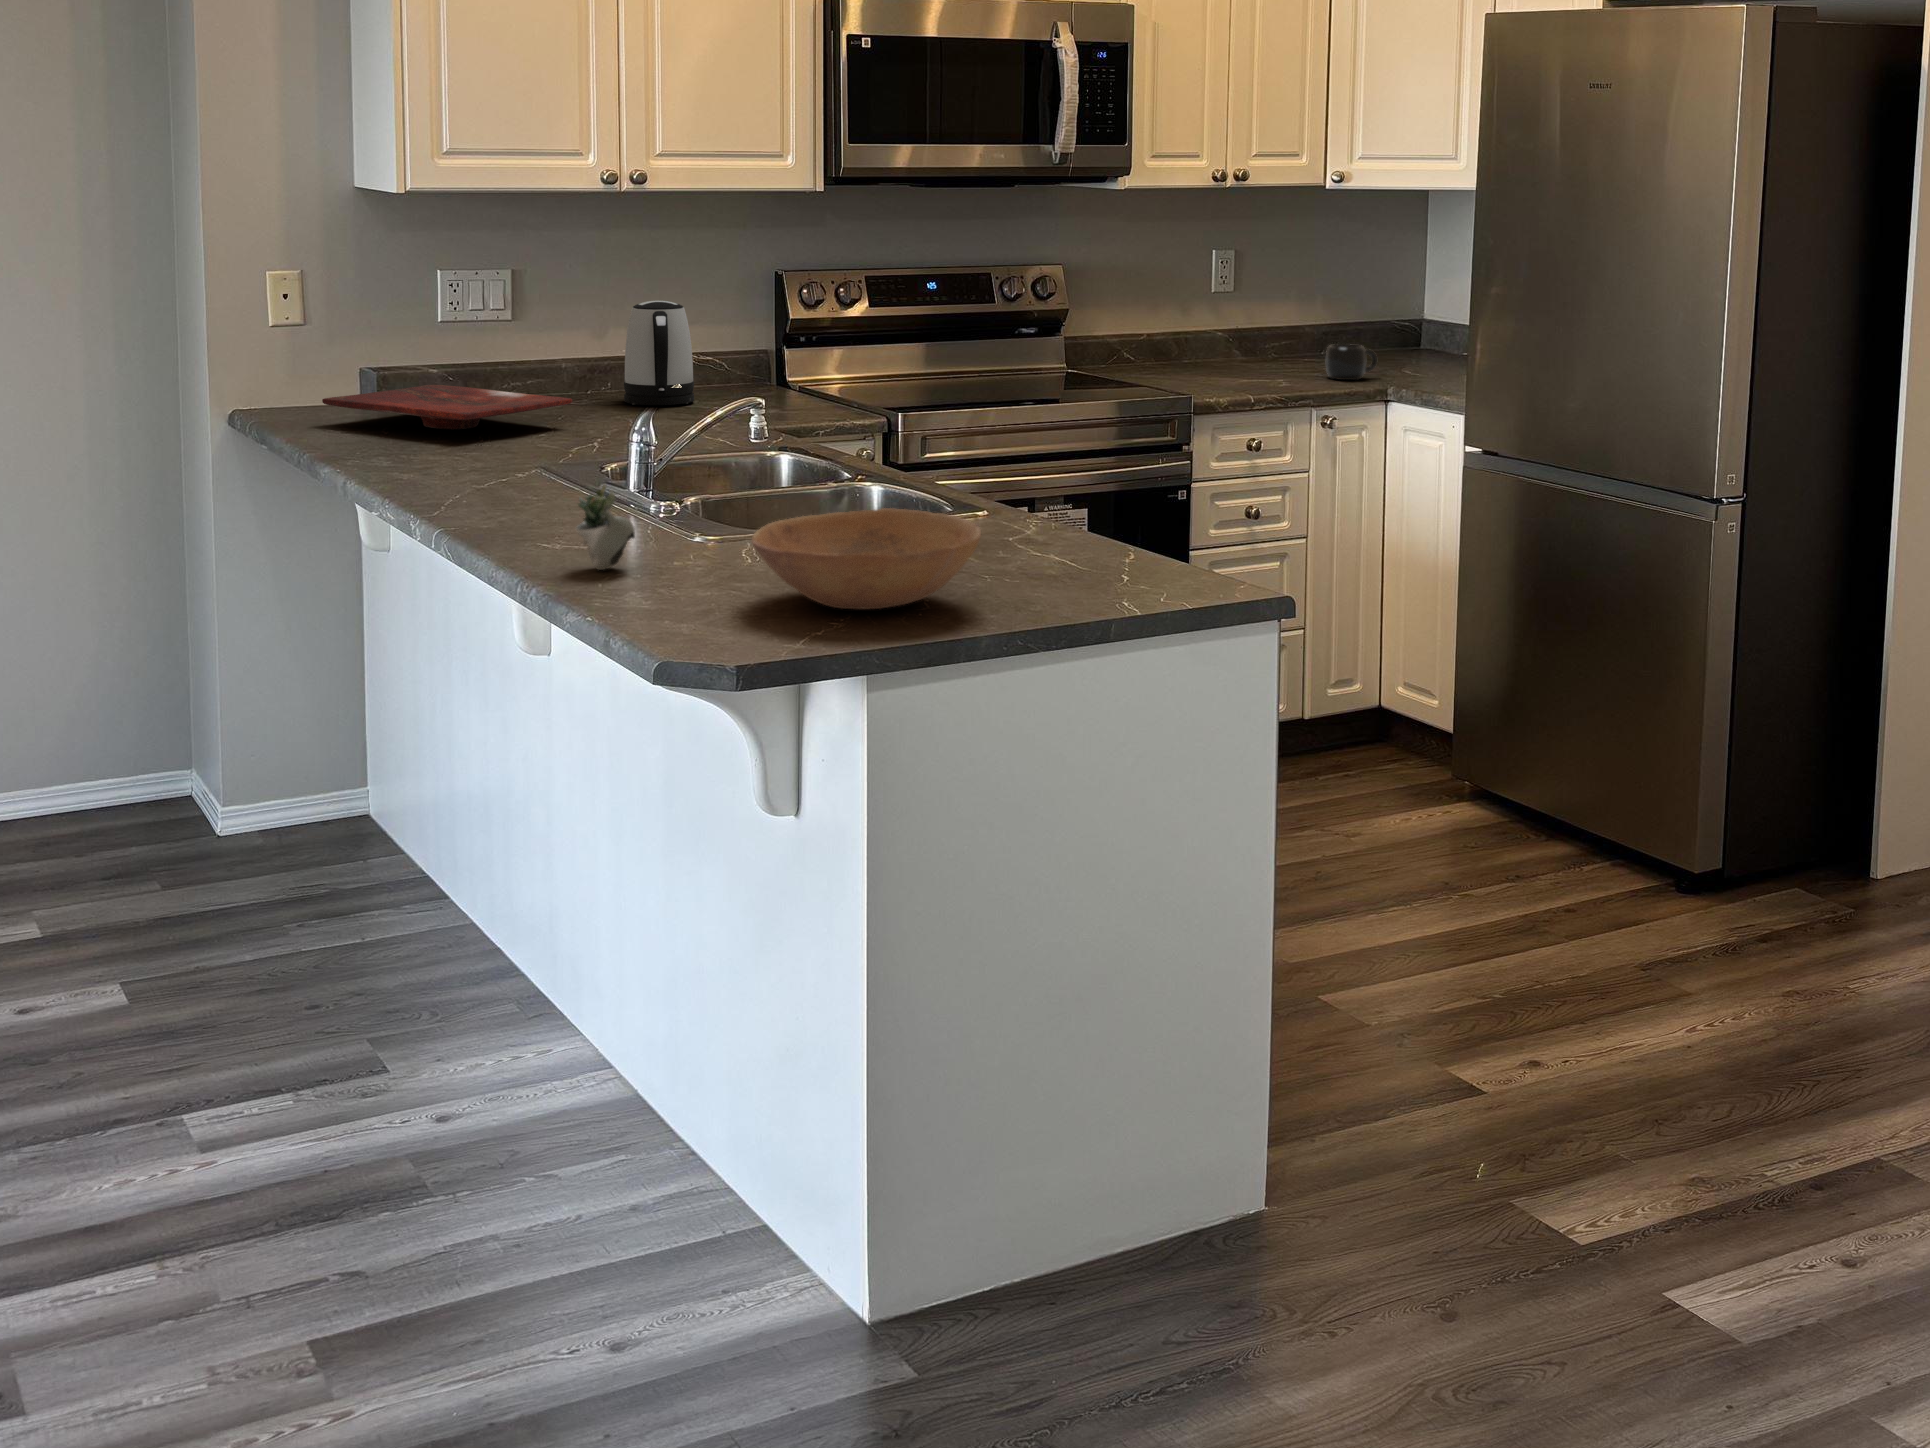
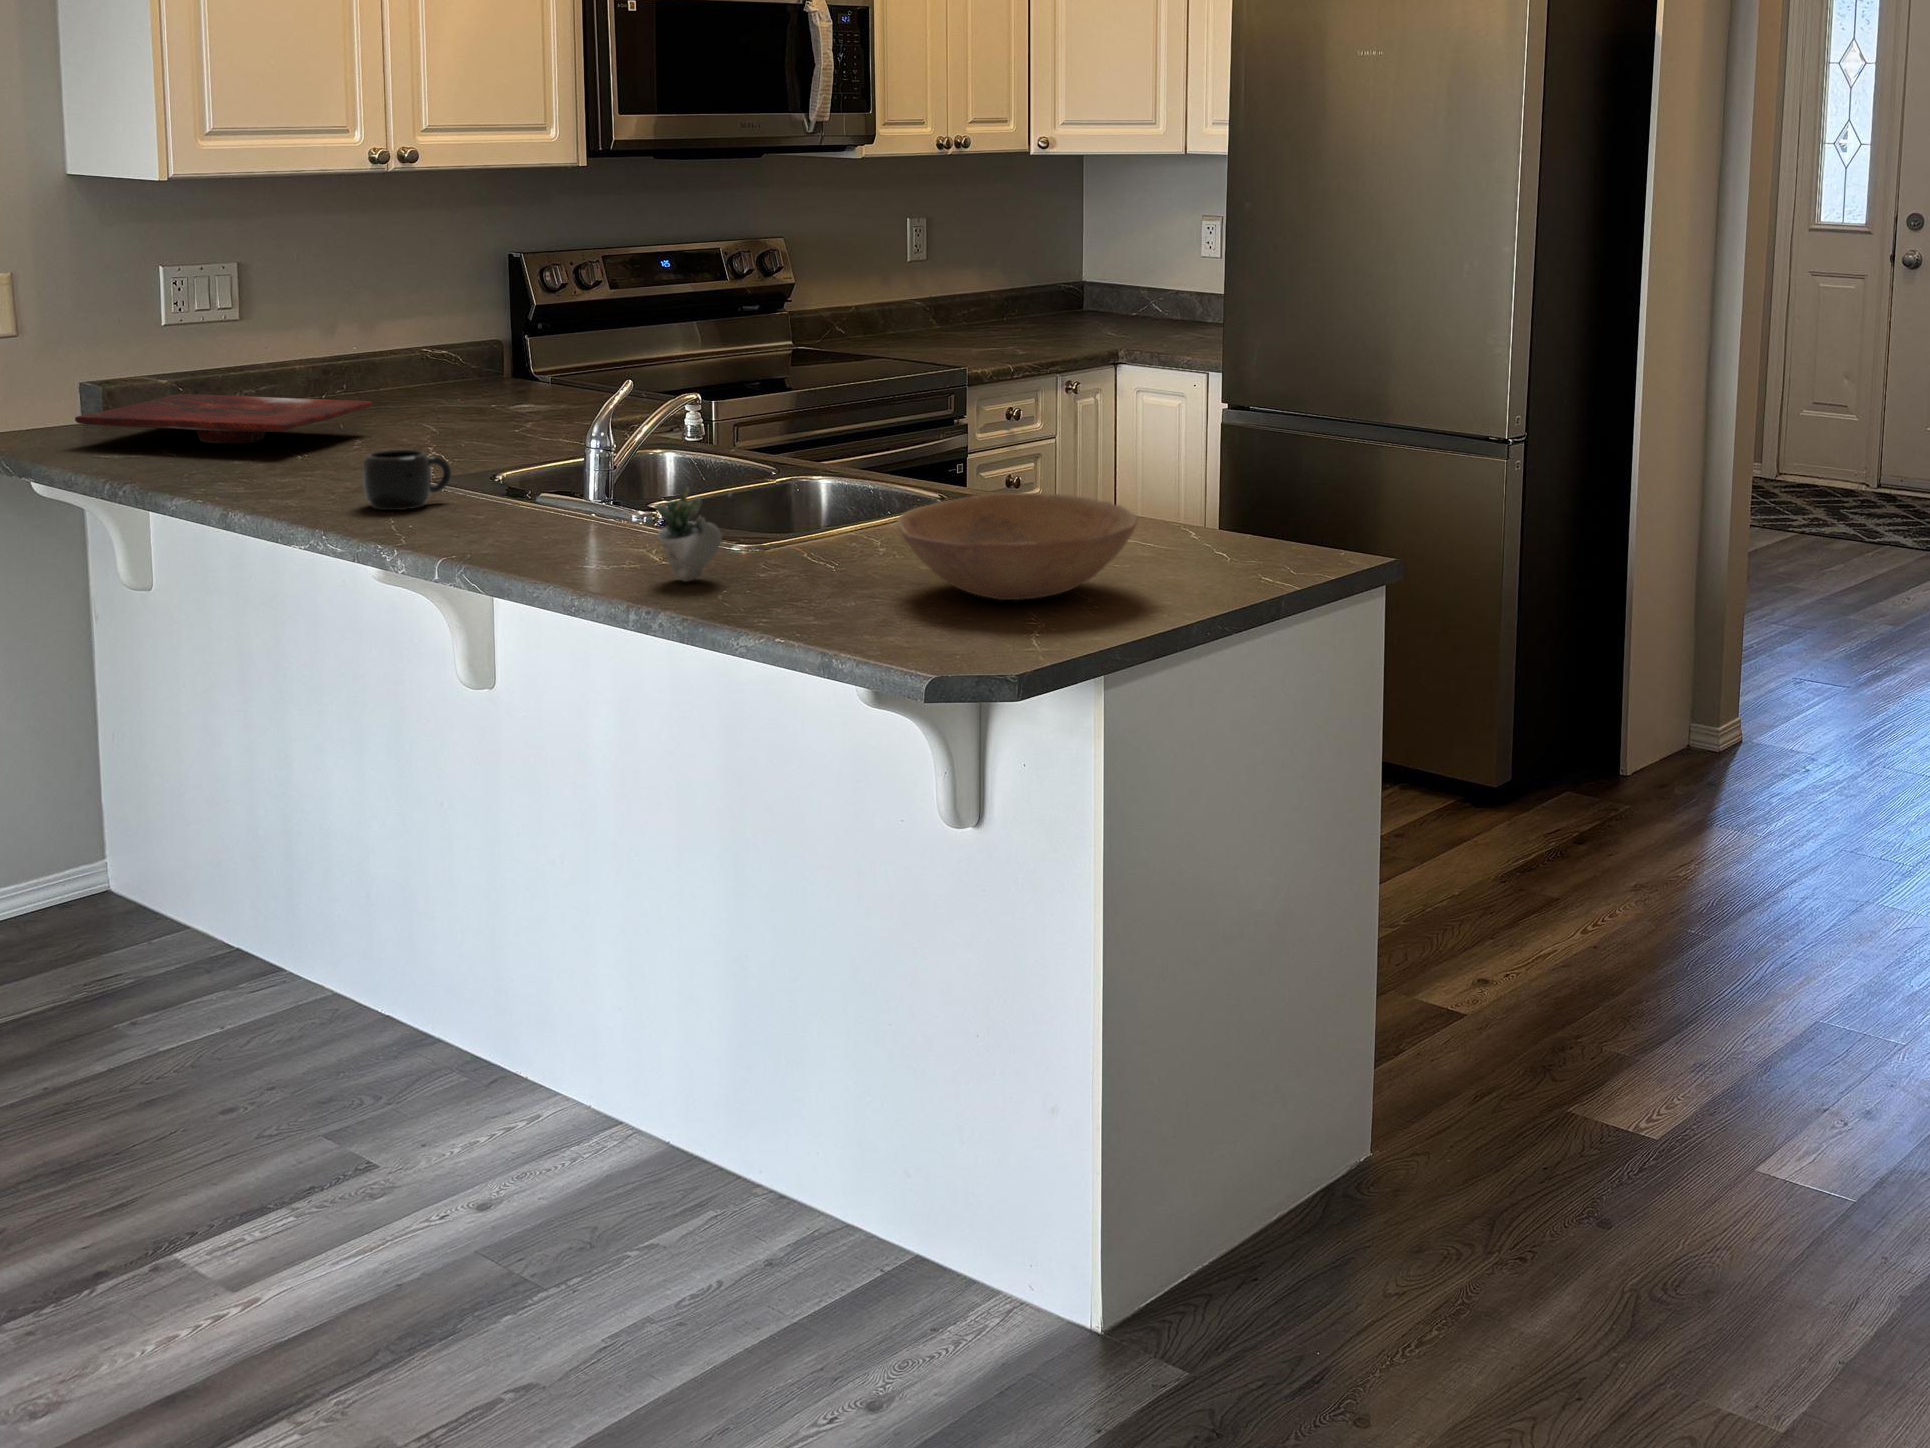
kettle: present [624,301,694,405] -> none [377,290,457,405]
mug: present [1326,344,1377,380] -> present [363,450,451,510]

